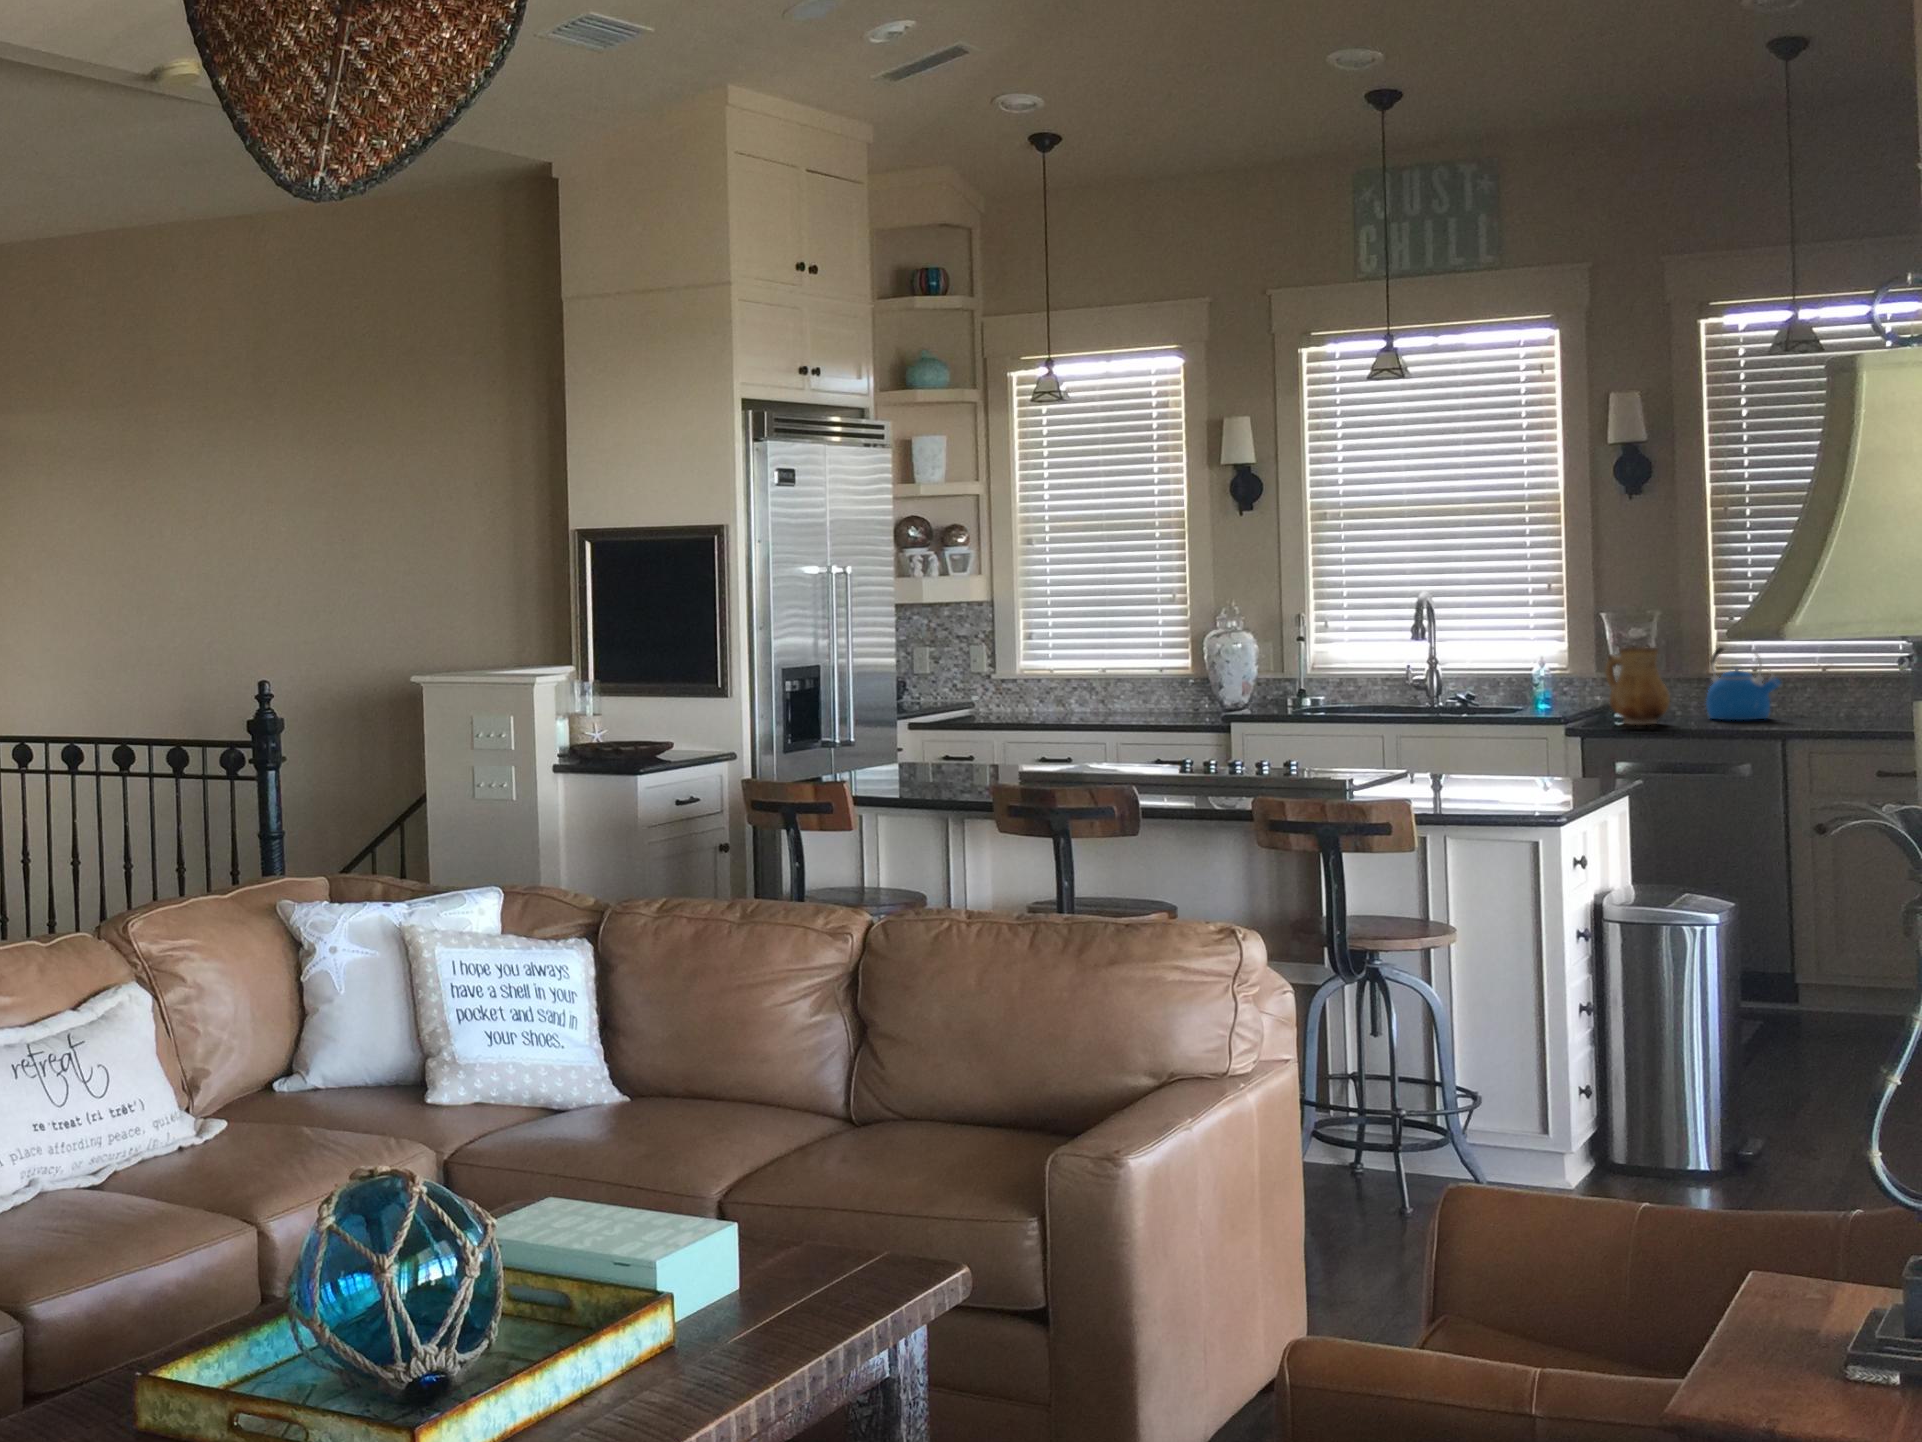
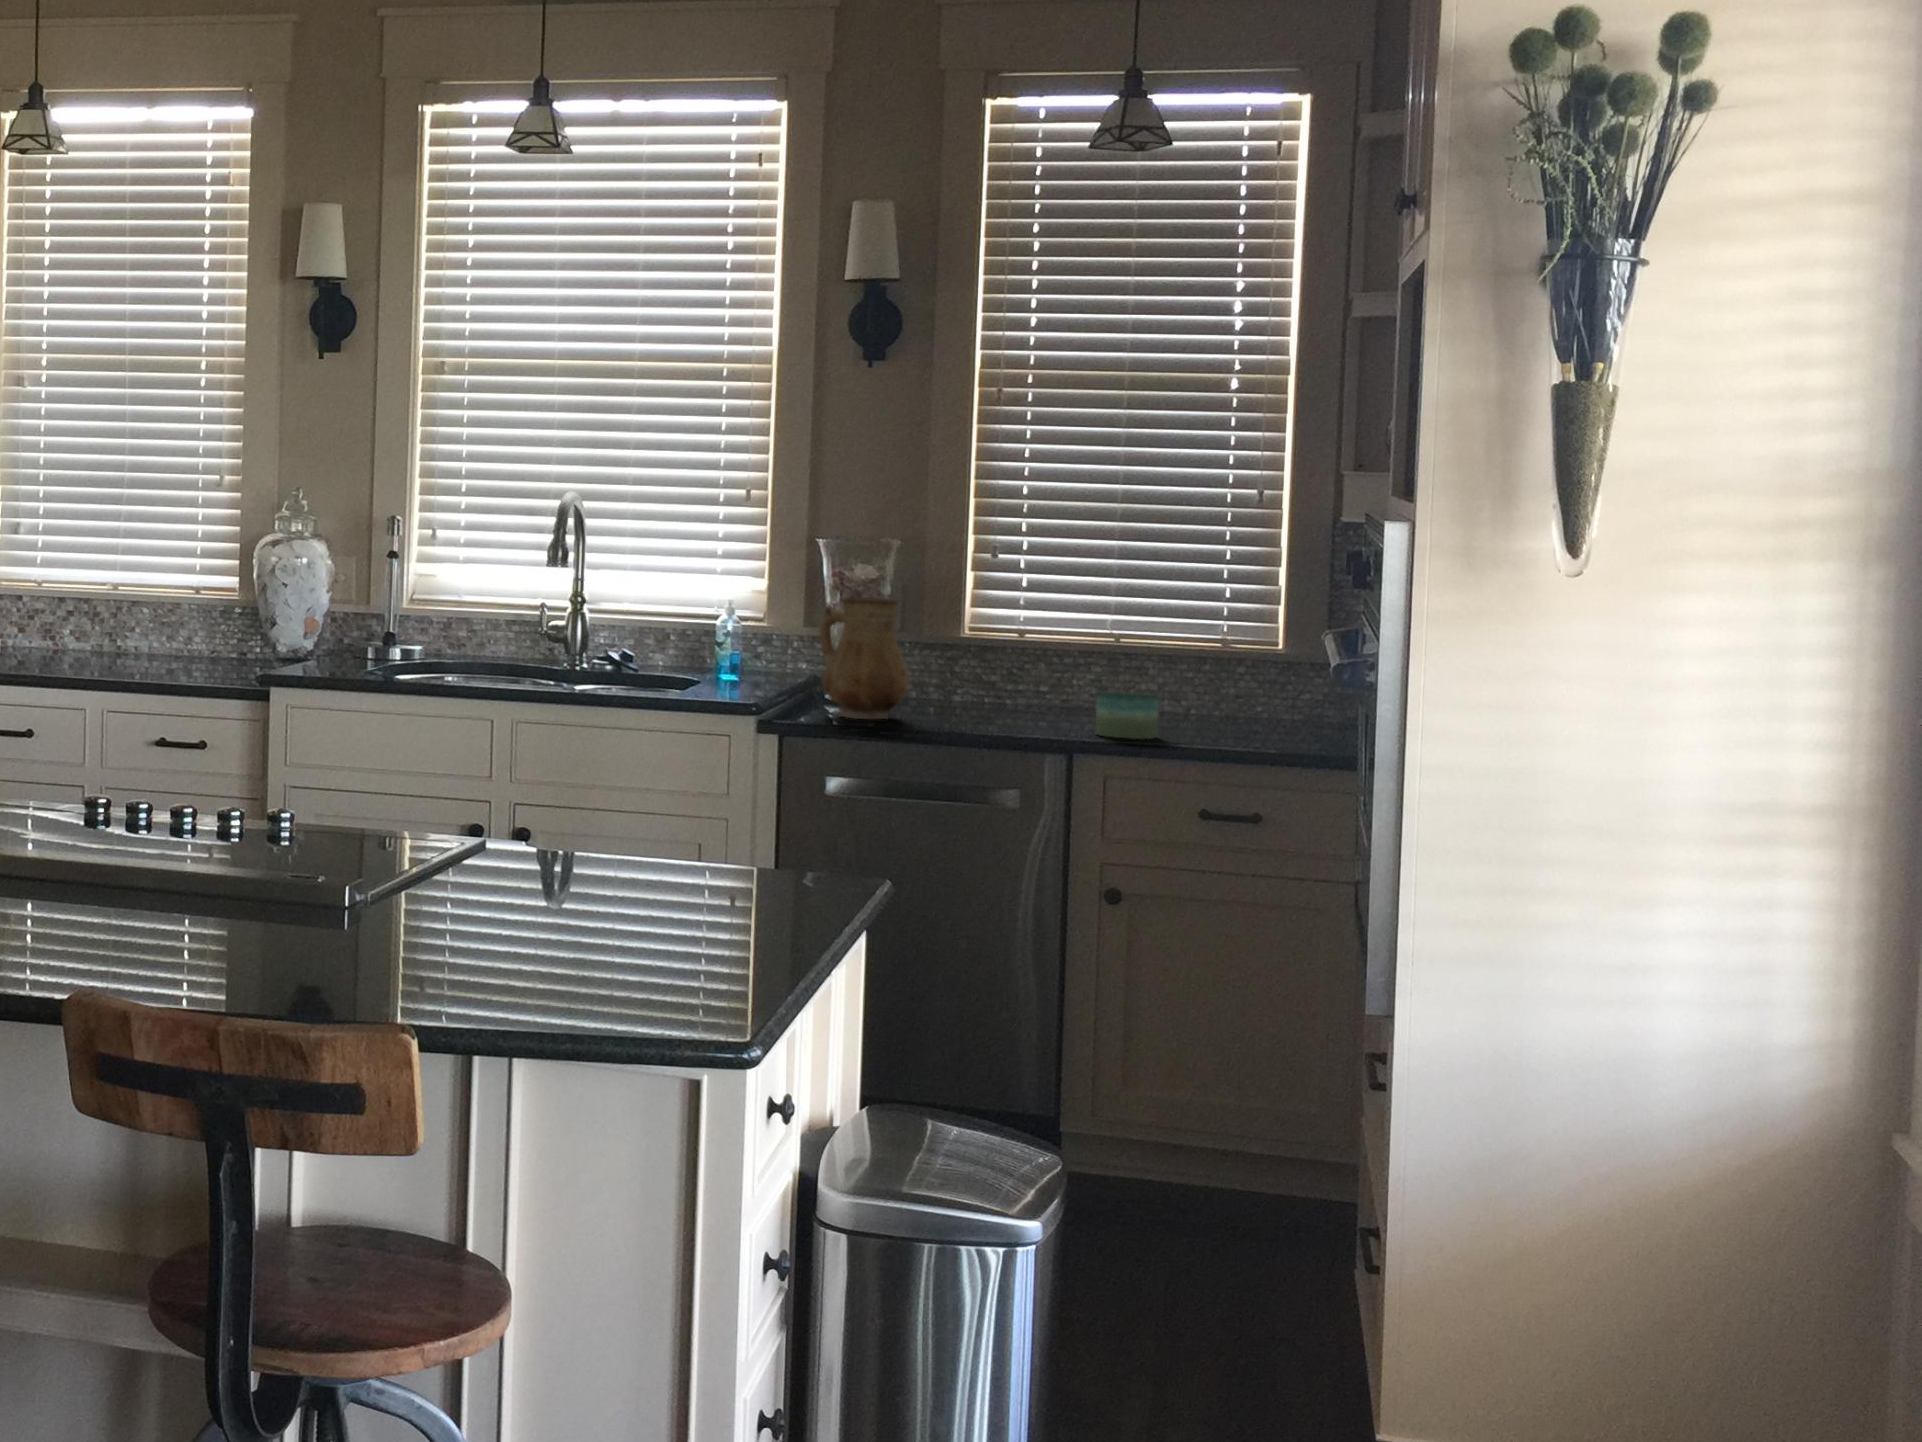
kettle: present [1706,647,1781,720] -> none [956,595,1064,715]
candle: none [1802,700,1847,727] -> present [1096,693,1159,739]

